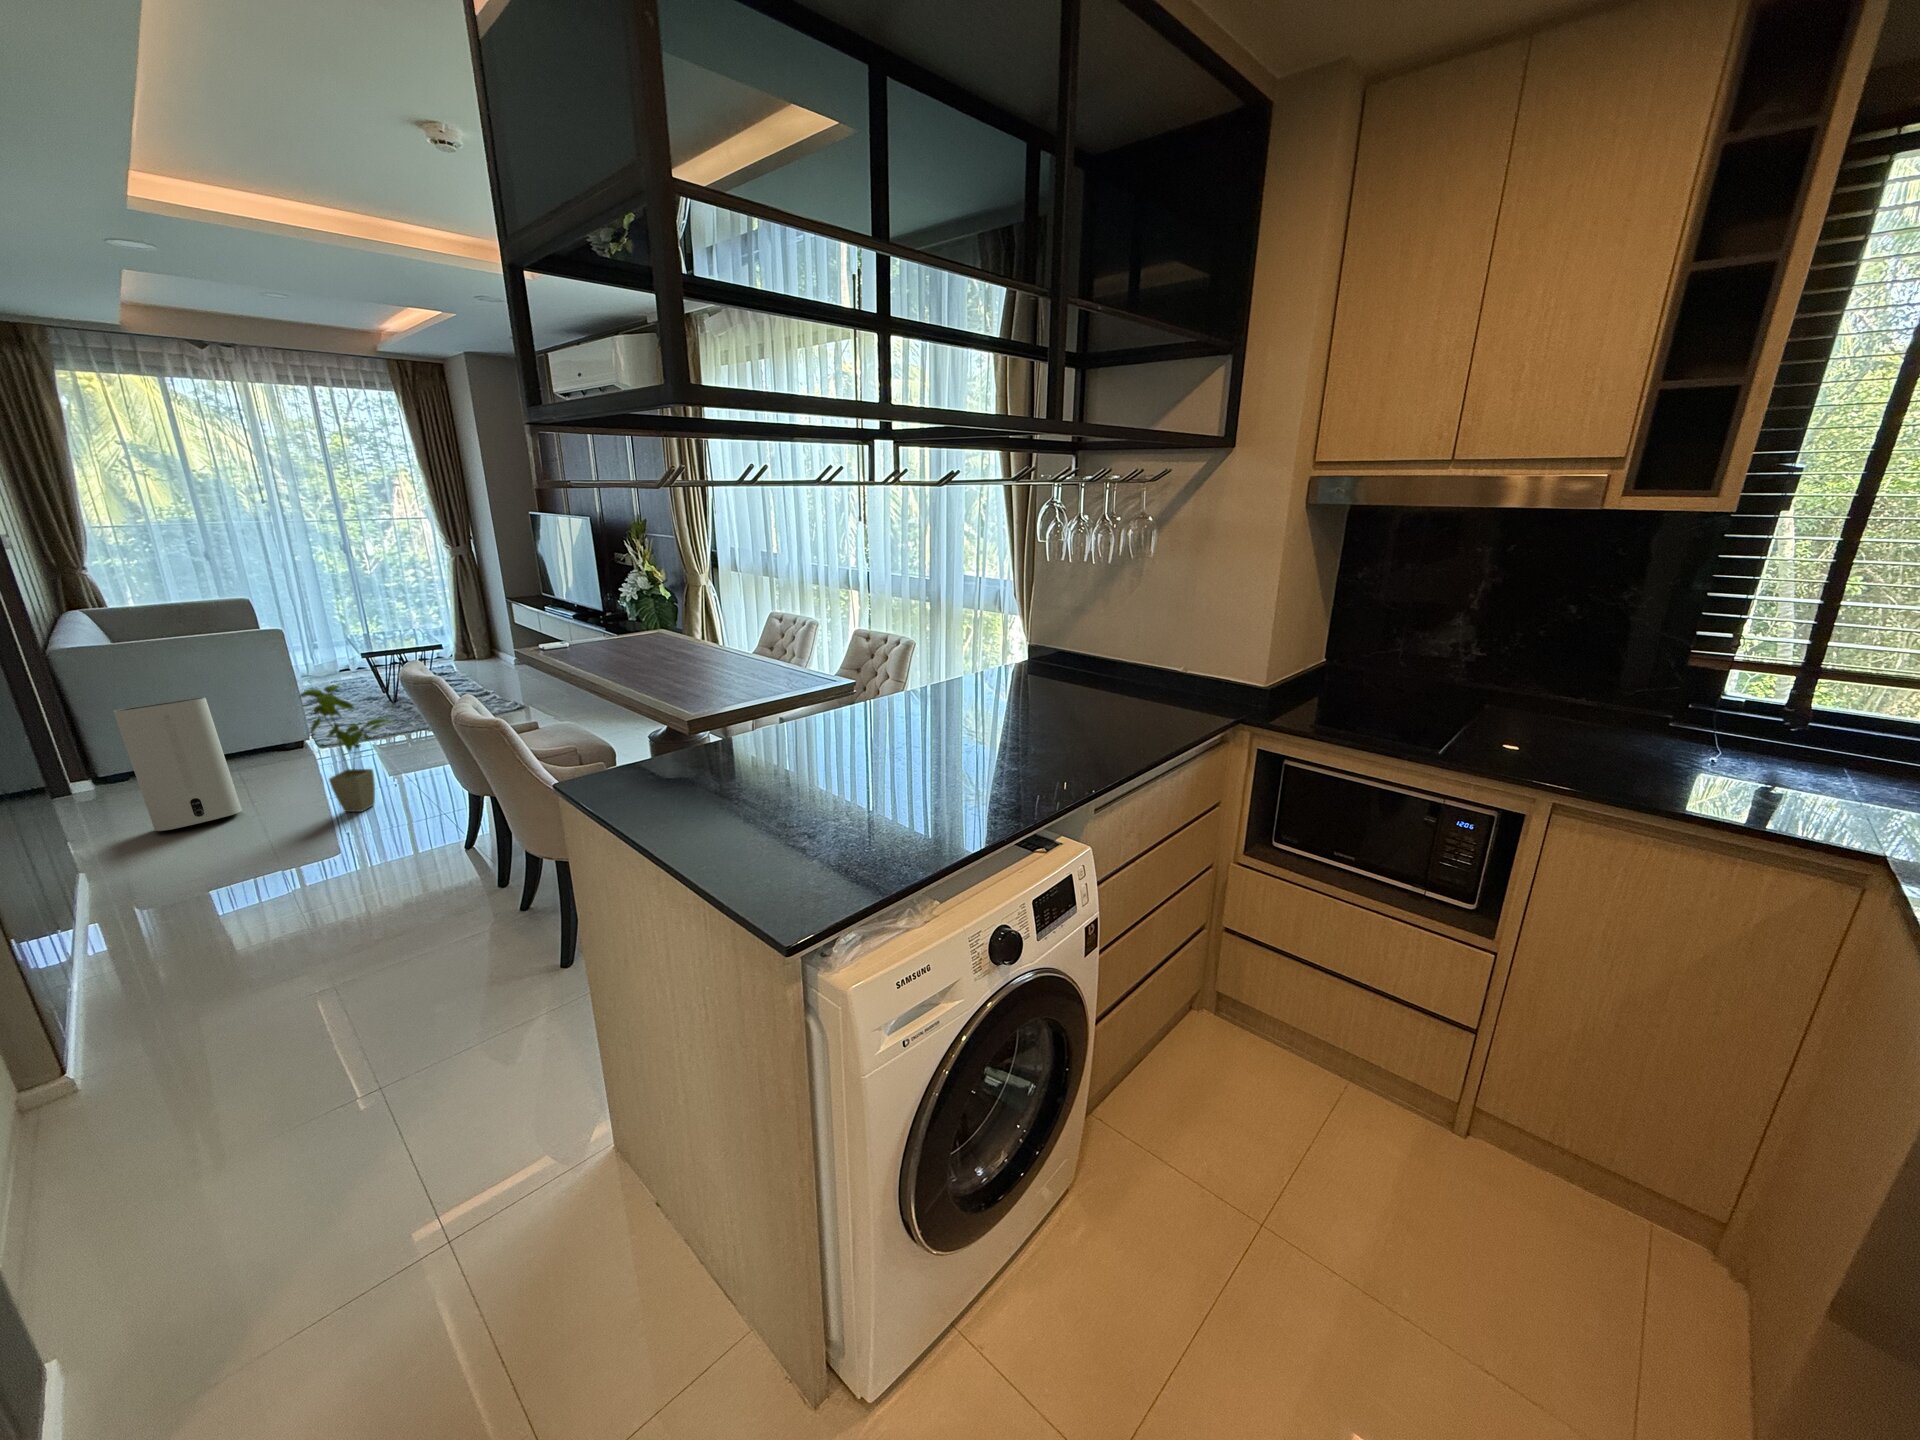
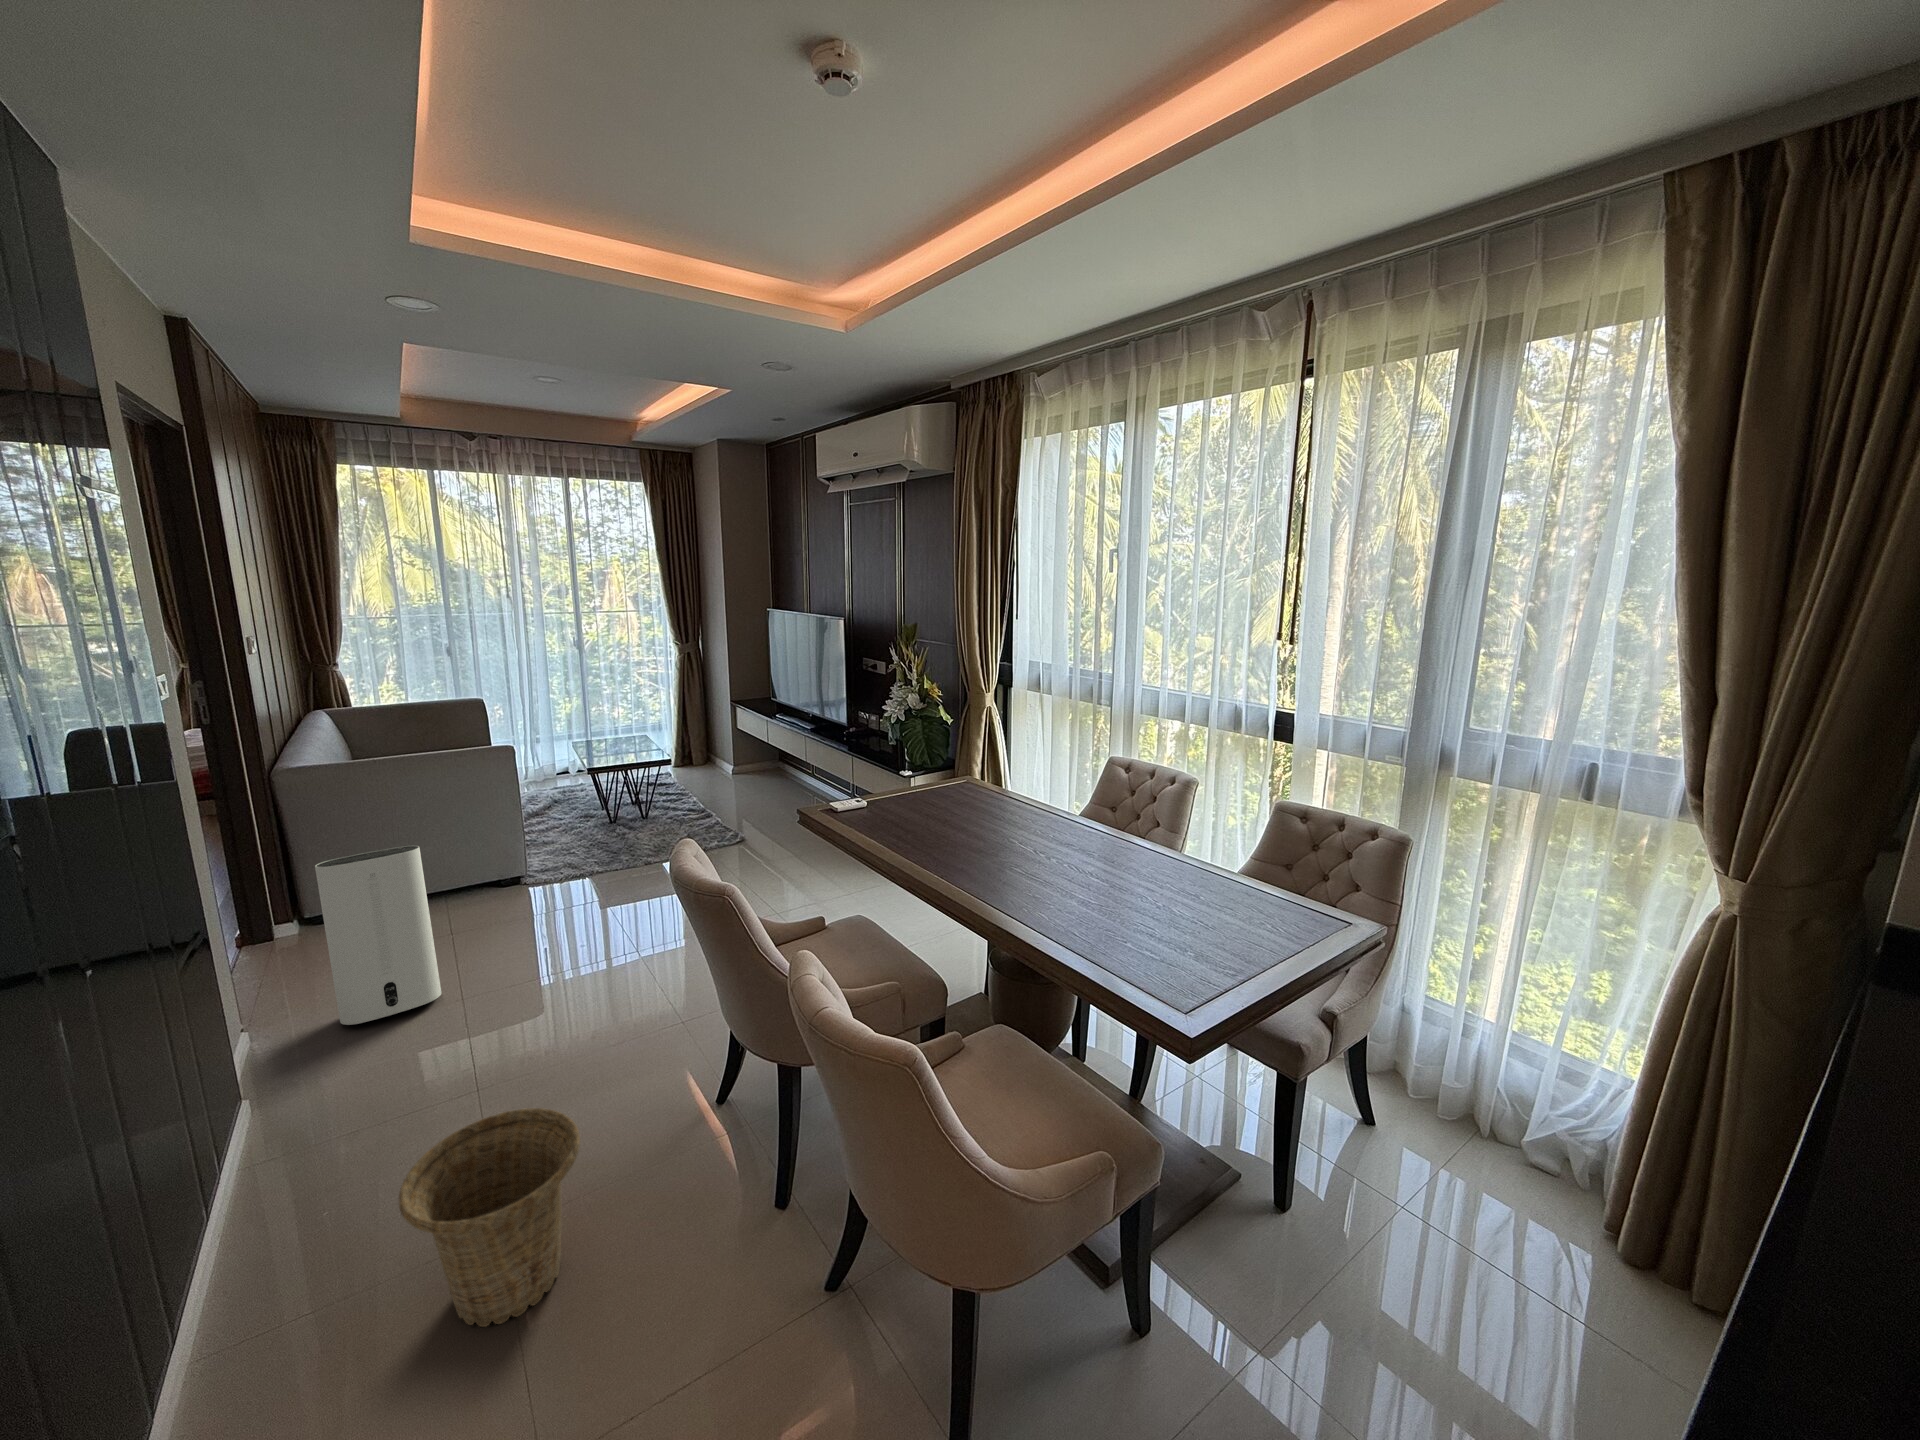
house plant: present [300,685,393,812] -> none [523,841,634,1010]
basket: none [228,826,353,940] -> present [399,1108,580,1327]

